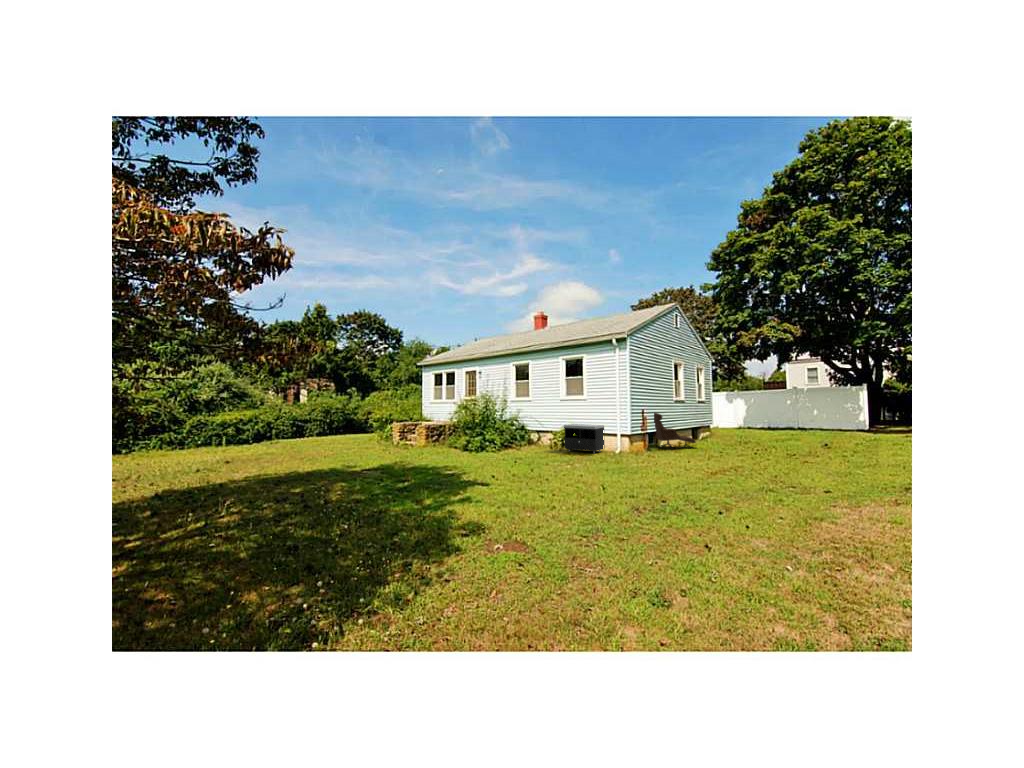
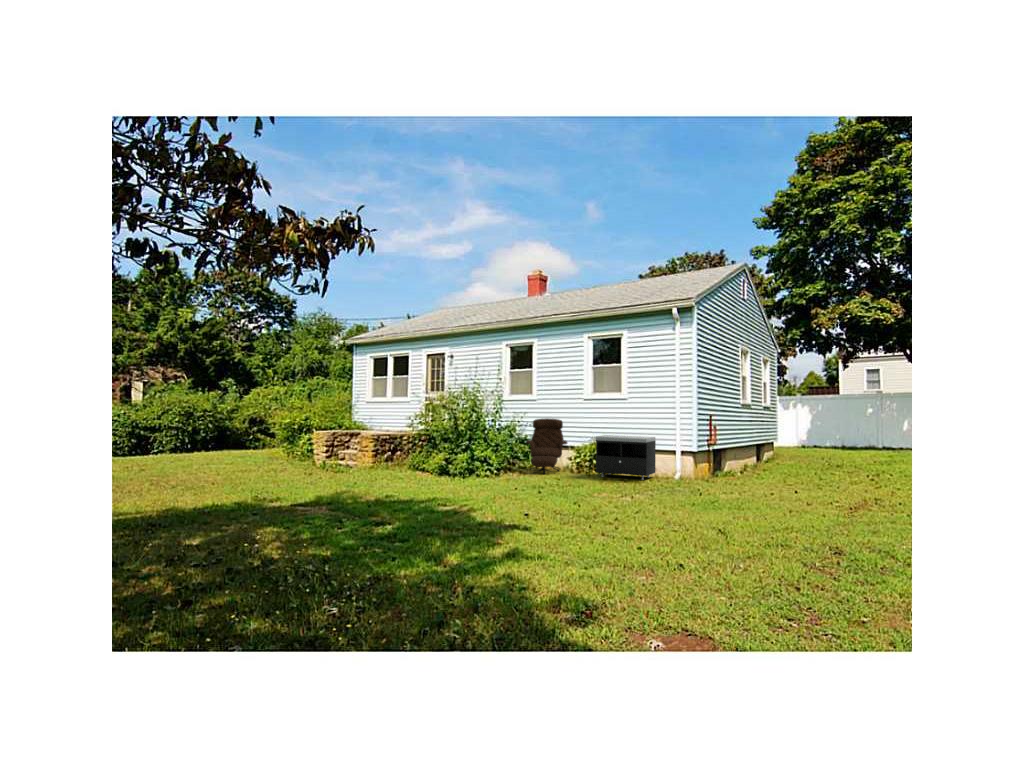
lounge chair: present [653,413,696,449] -> present [526,419,567,474]

